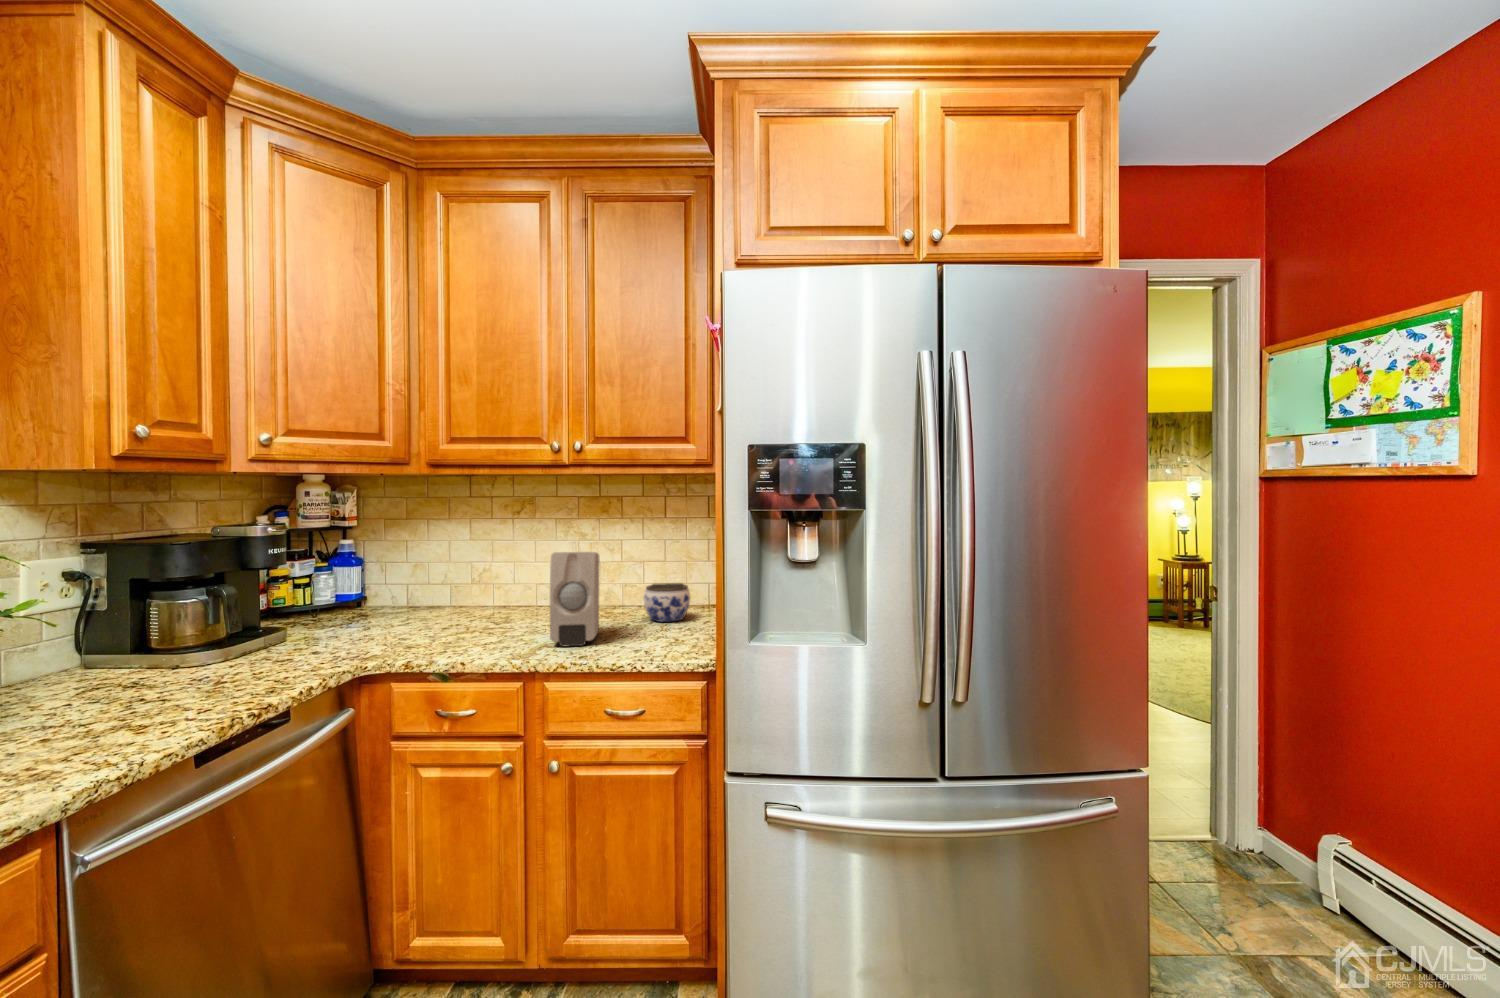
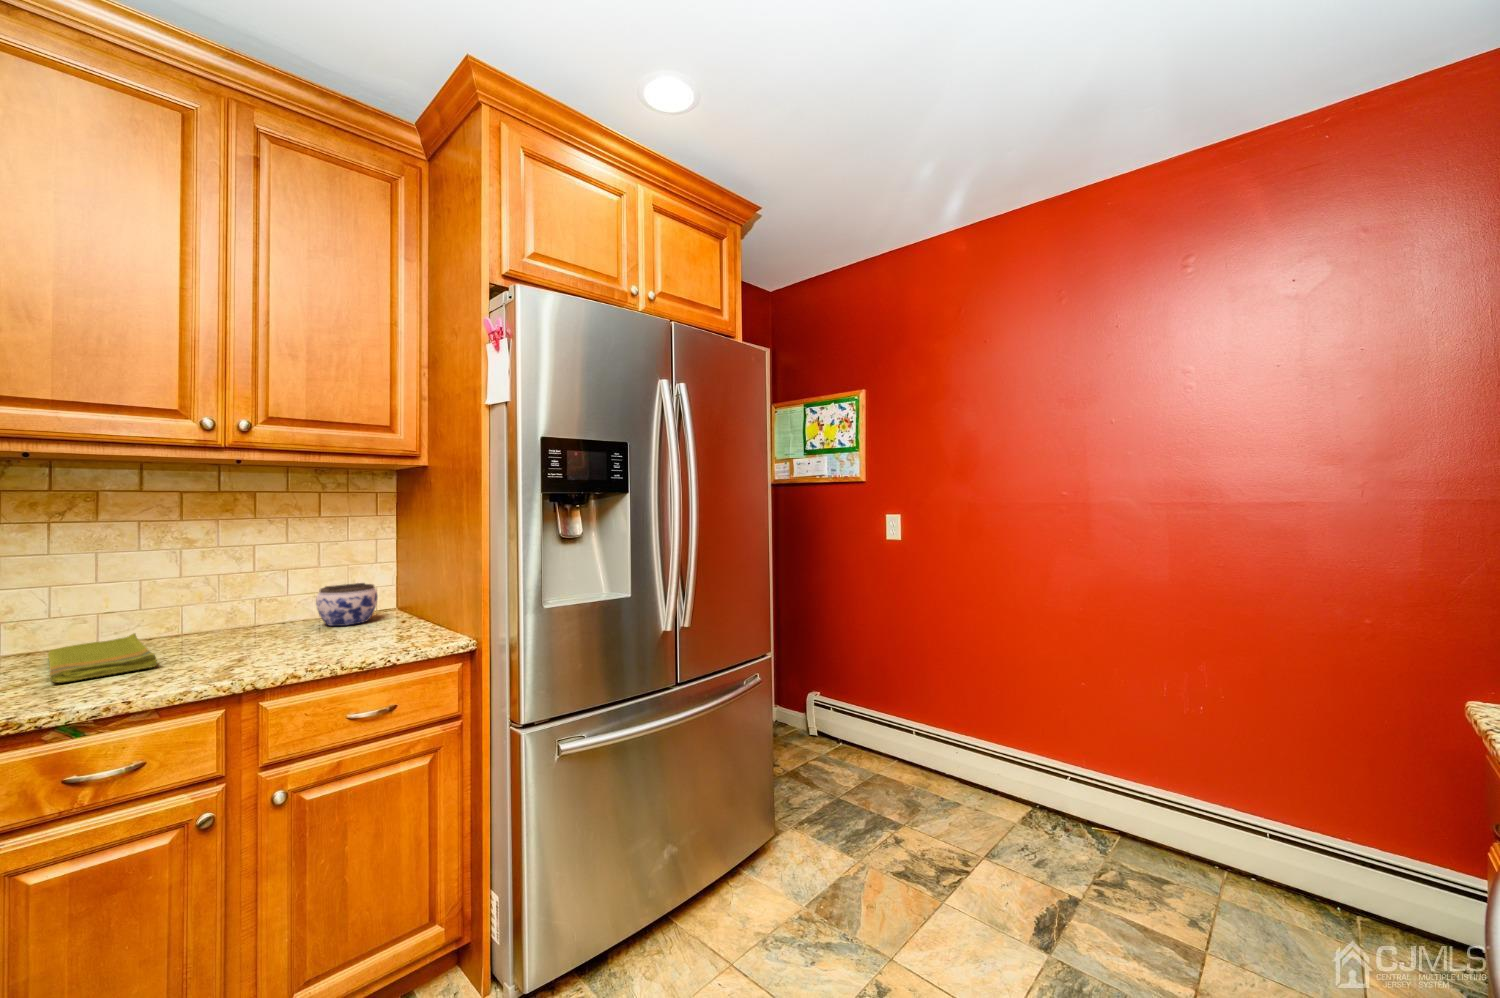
soap dispenser: present [550,552,600,647] -> none [222,549,306,662]
dish towel: none [463,605,546,638] -> present [48,634,157,683]

